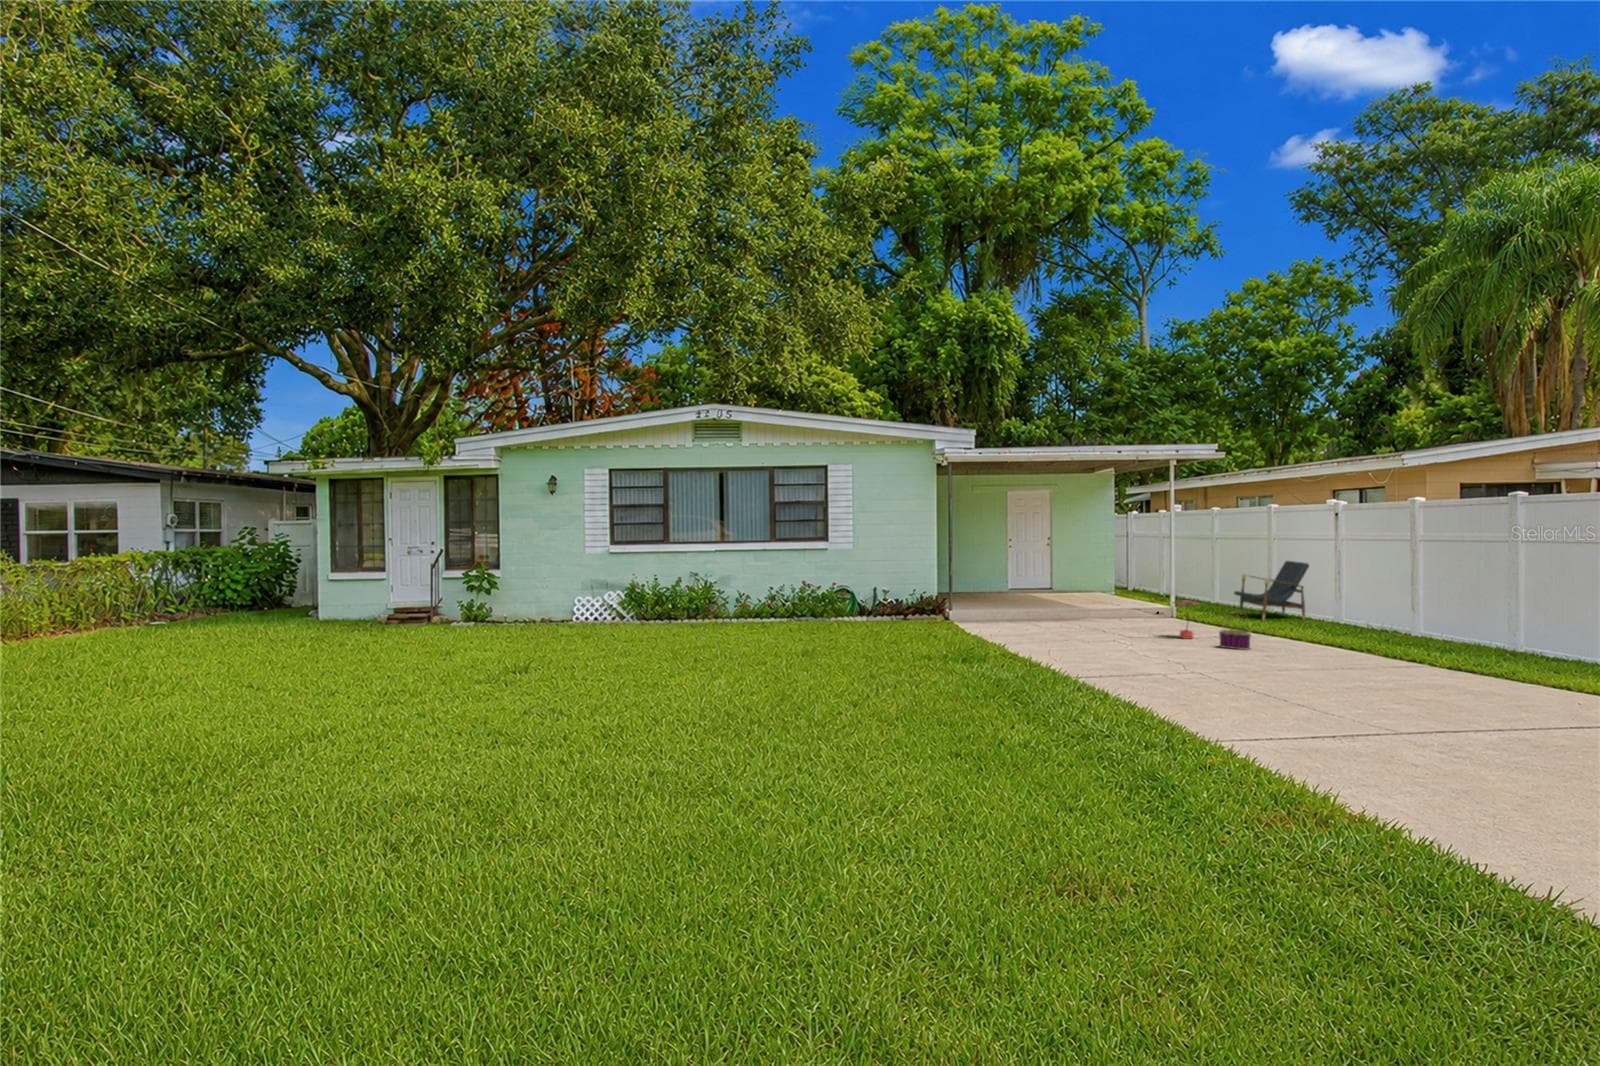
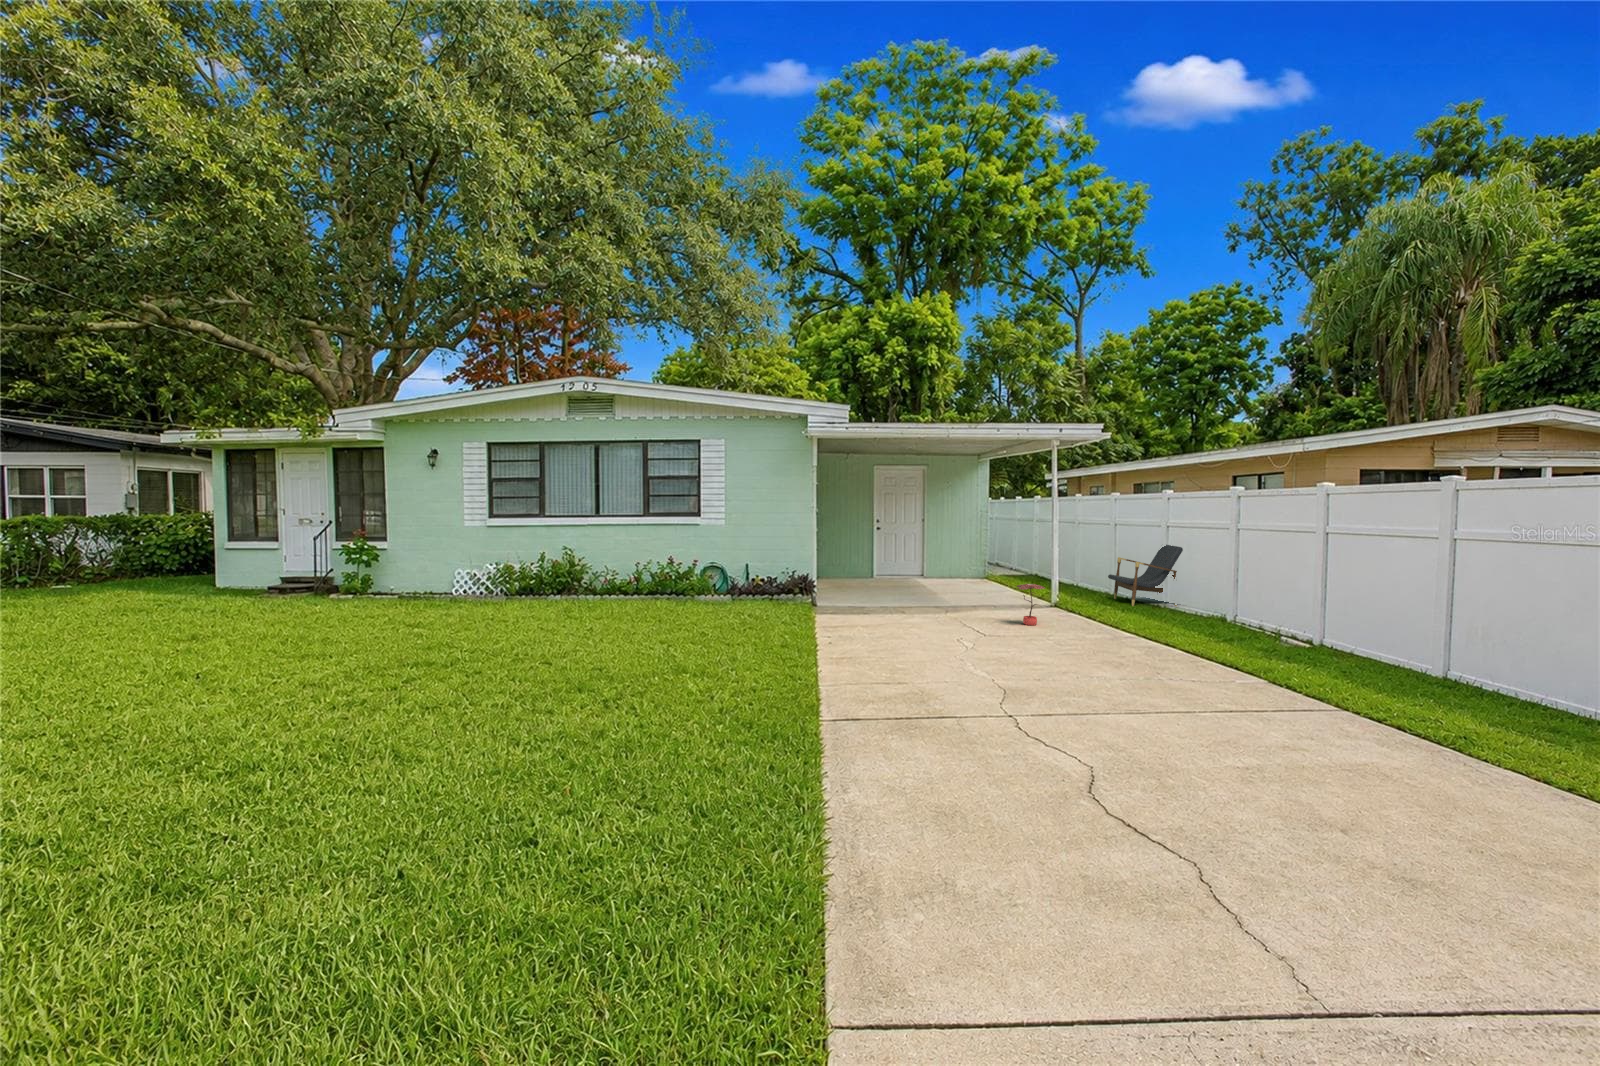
basket: present [1219,612,1251,650] -> none [1053,597,1086,640]

